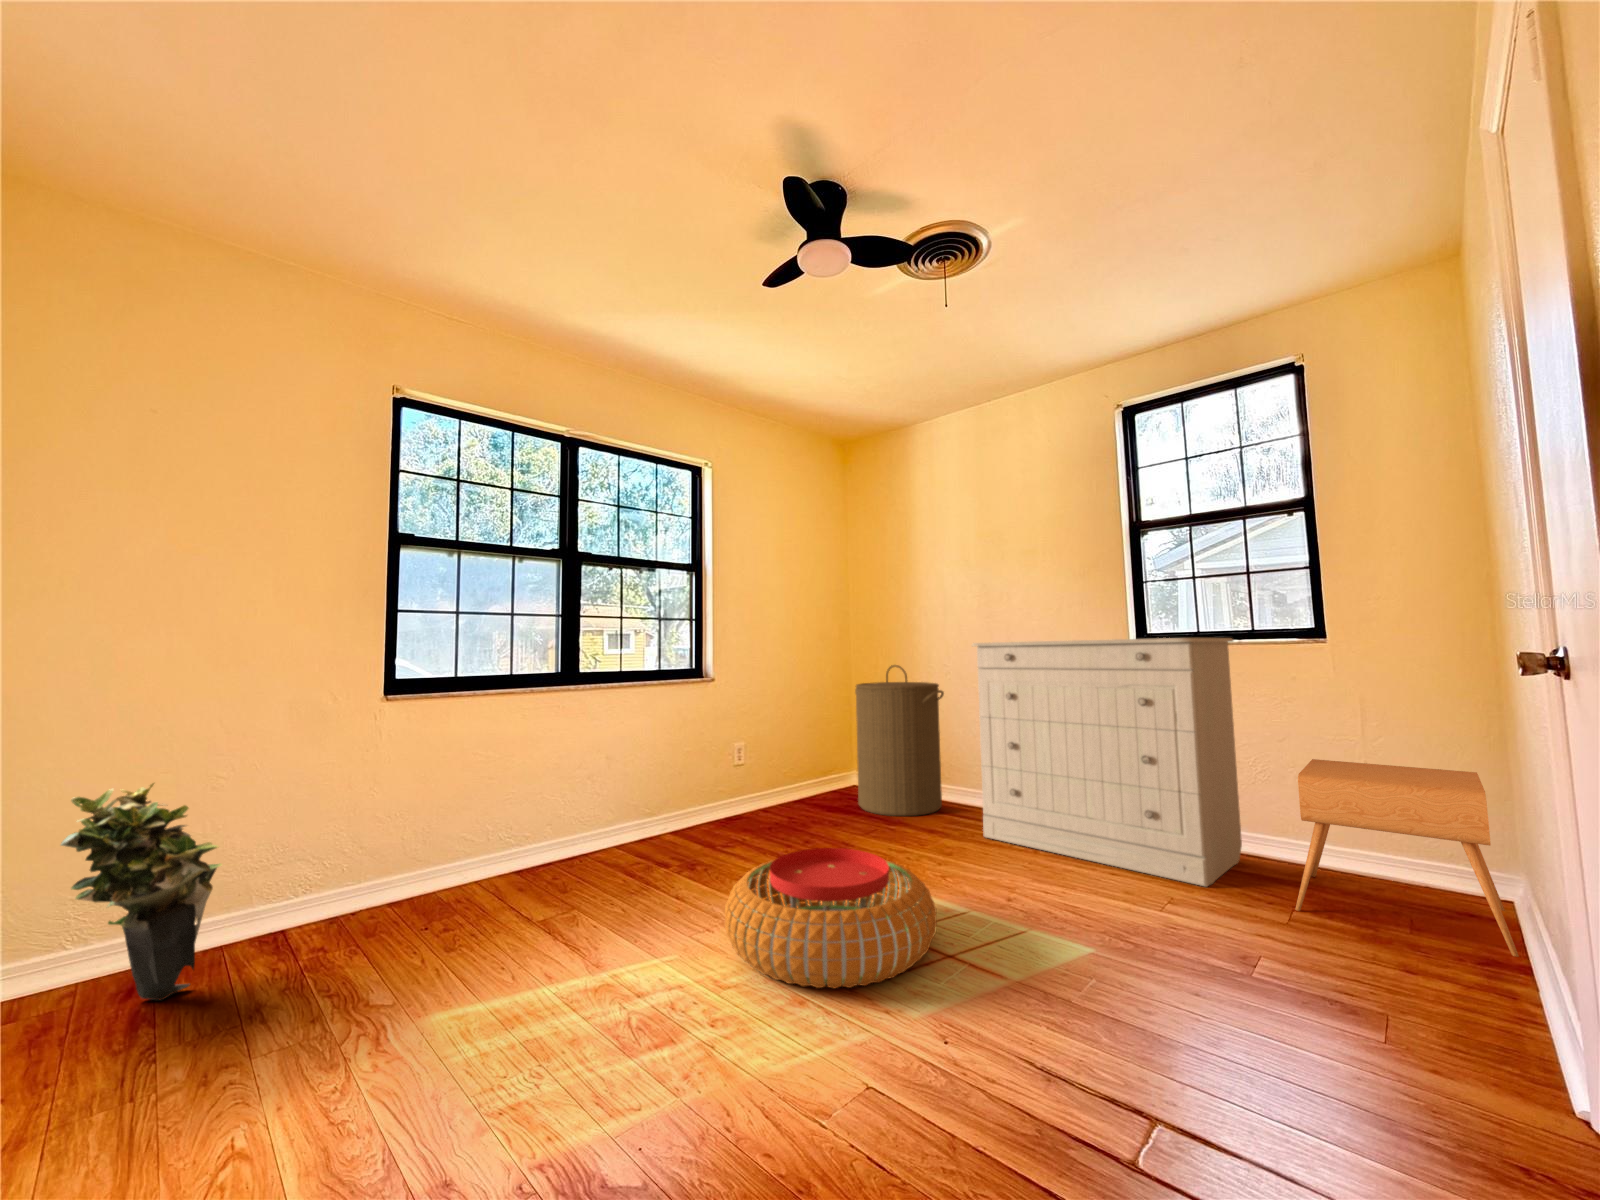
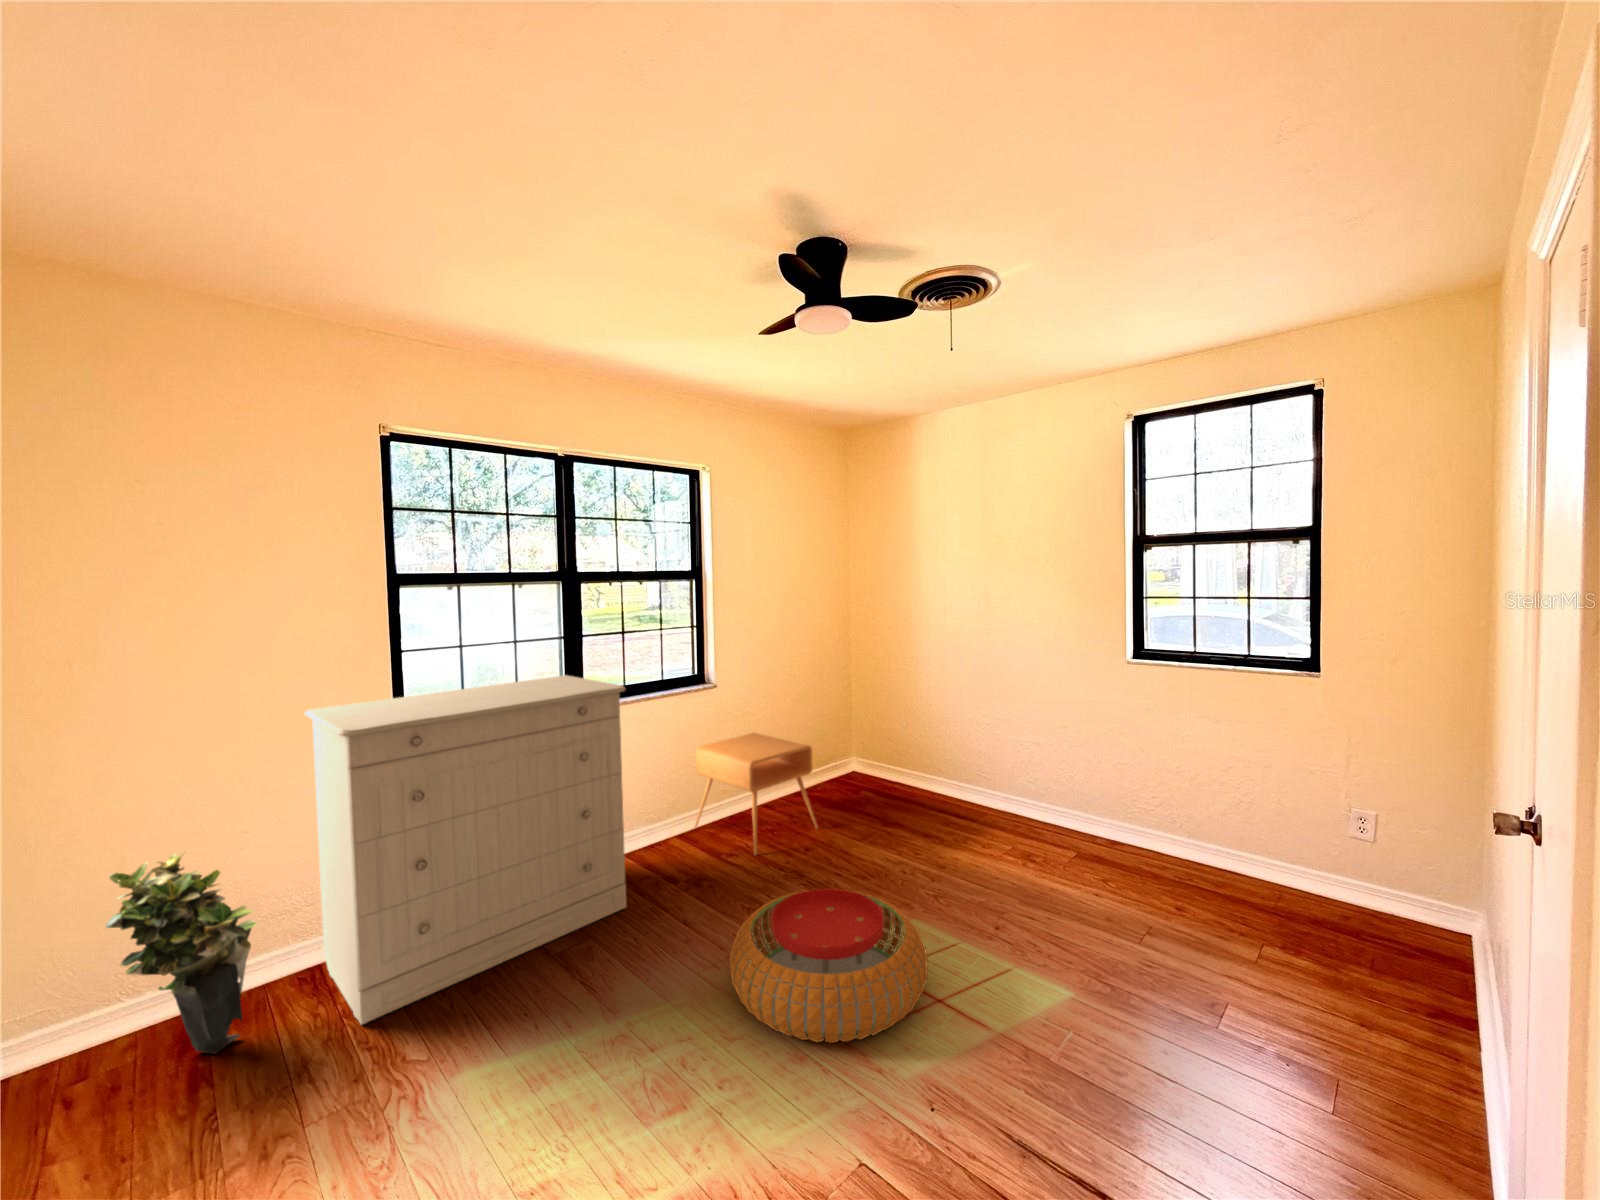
dresser: present [972,638,1242,887] -> present [305,675,627,1024]
laundry hamper: present [855,665,944,816] -> none [855,664,942,813]
side table: present [1295,759,1519,957] -> present [695,733,818,855]

